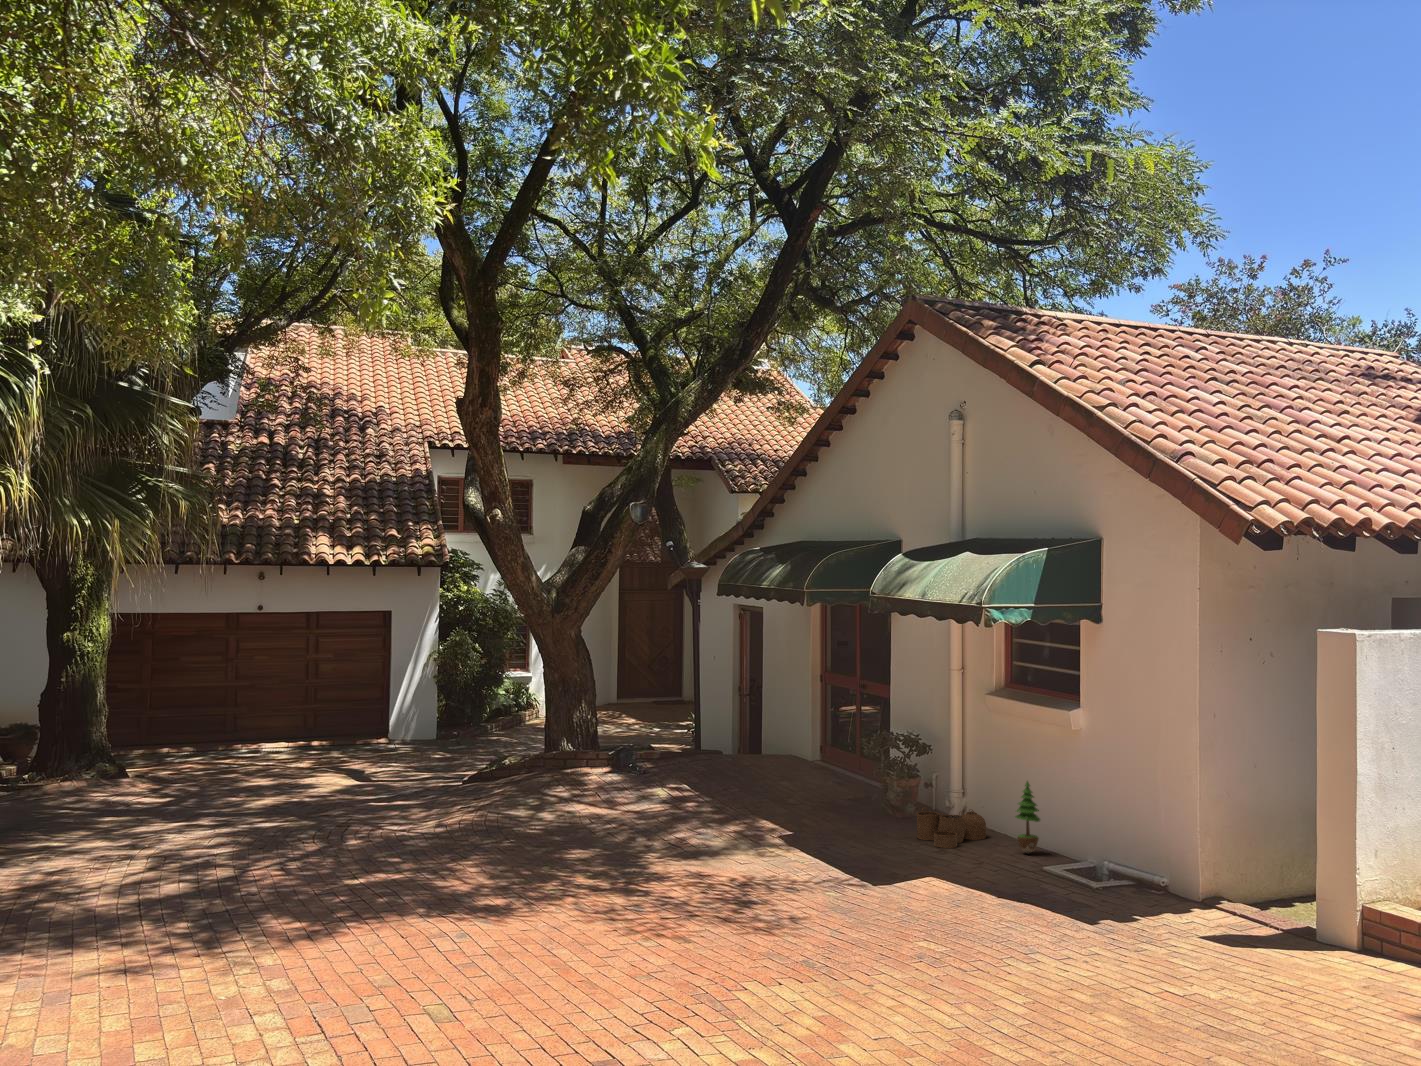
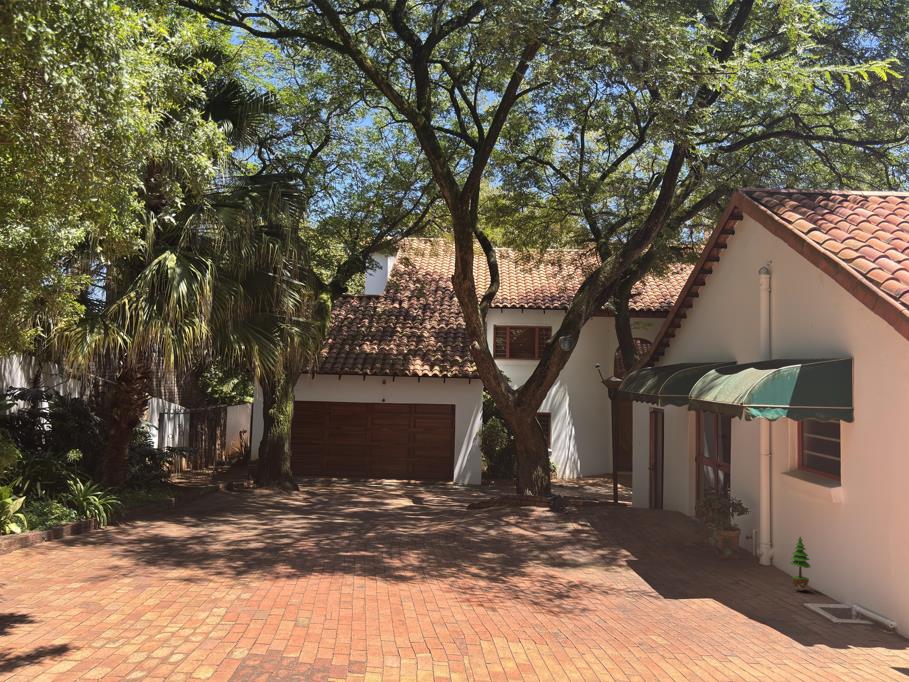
woven basket: present [916,808,986,848] -> none [724,550,778,581]

